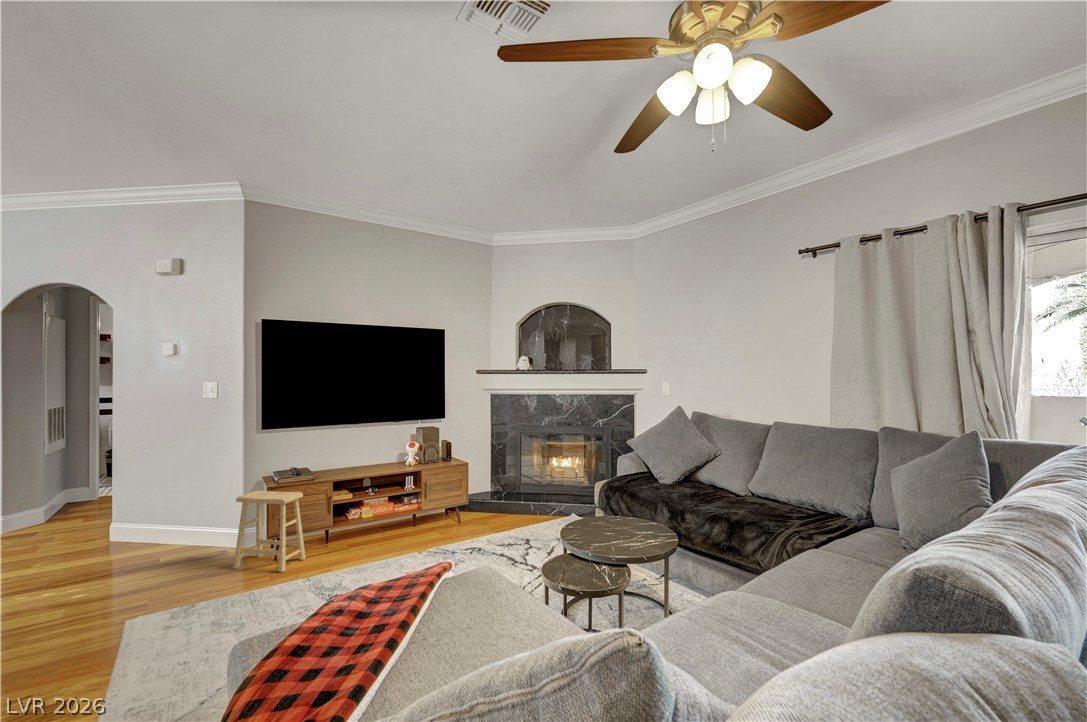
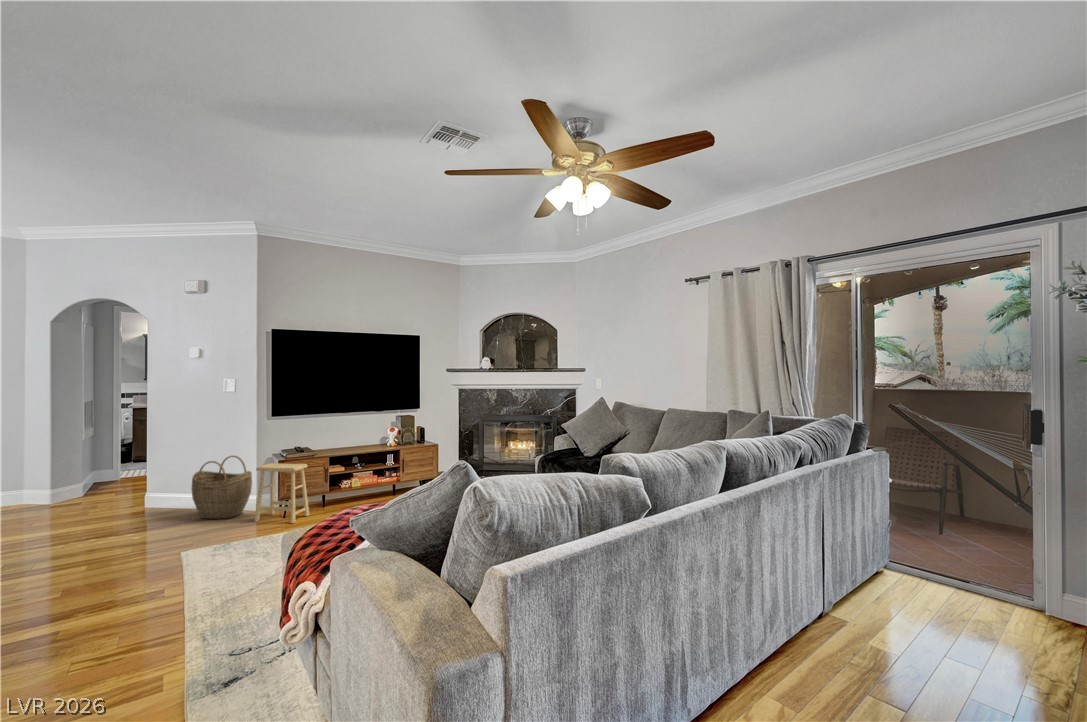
woven basket: none [156,479,235,563] -> present [192,456,252,519]

